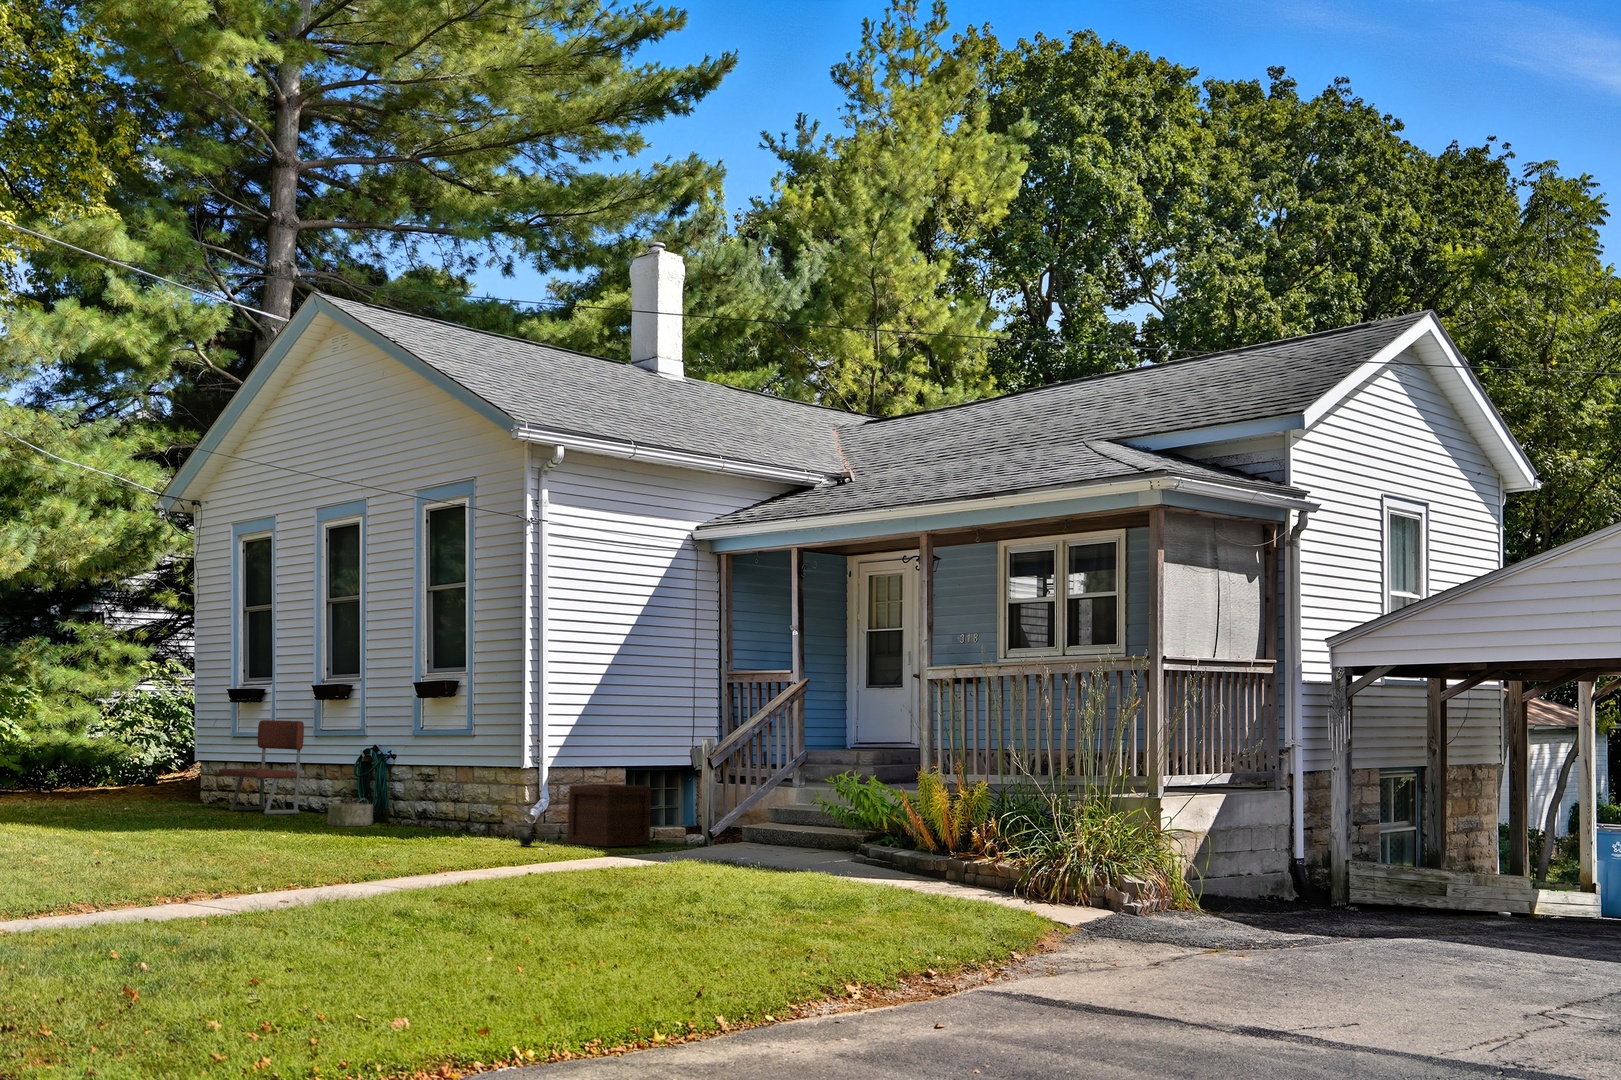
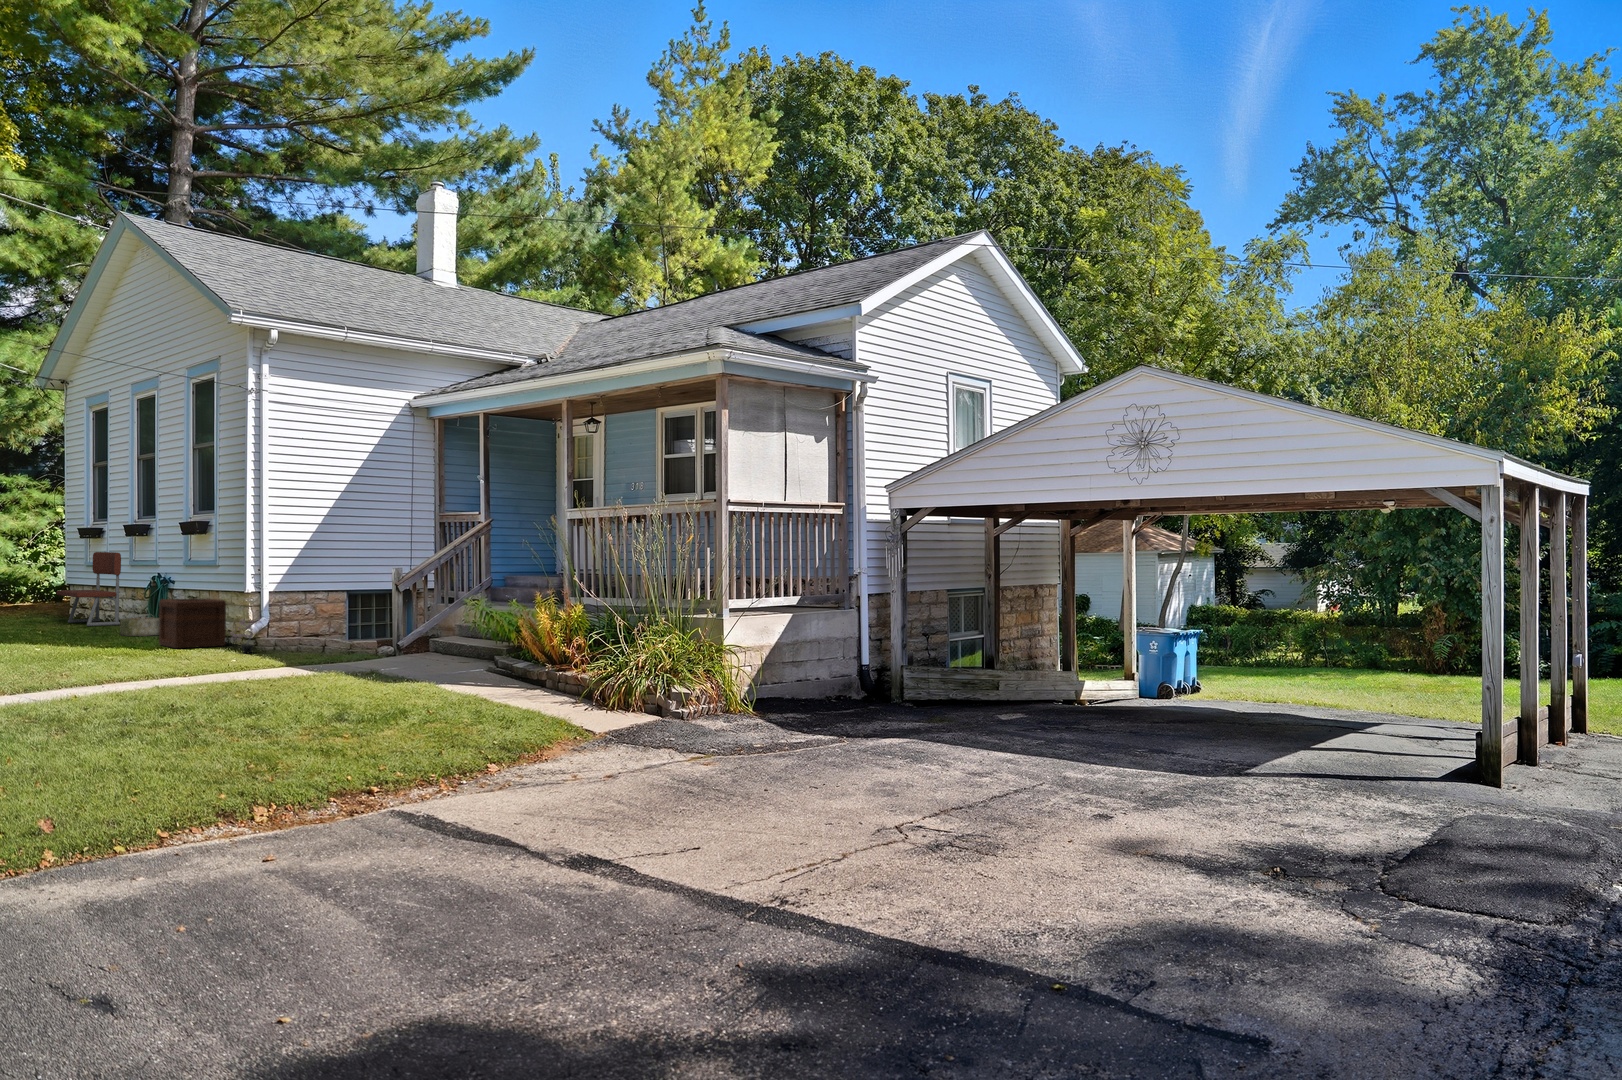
wooden crate: present [567,784,652,847] -> present [159,598,226,648]

